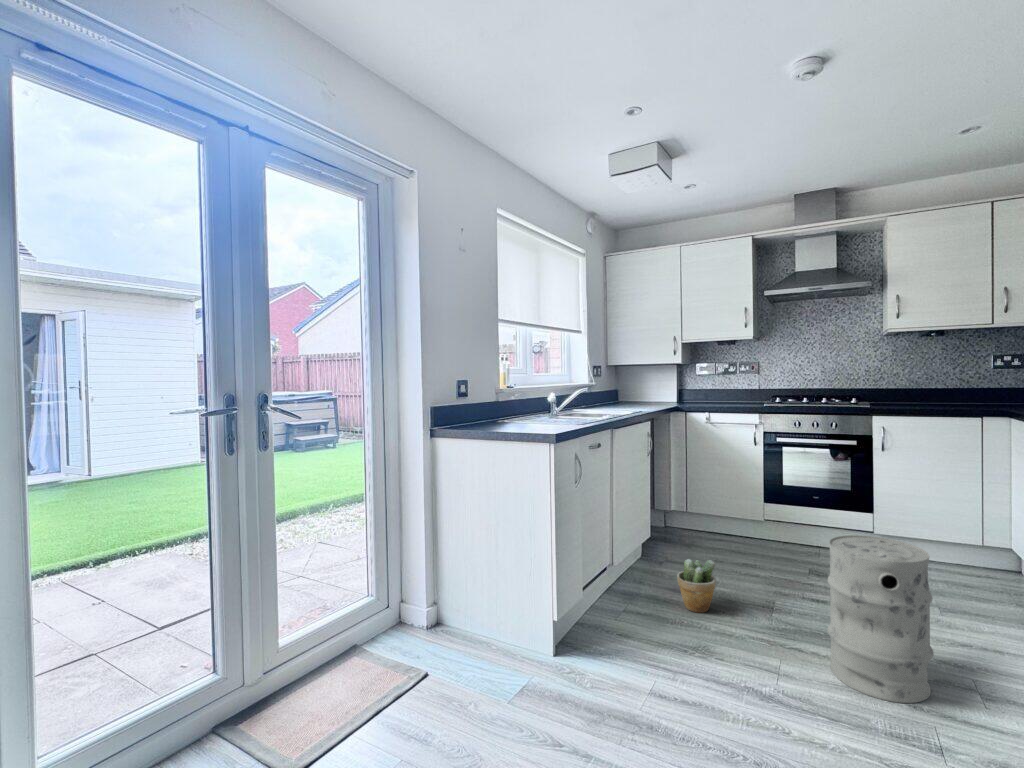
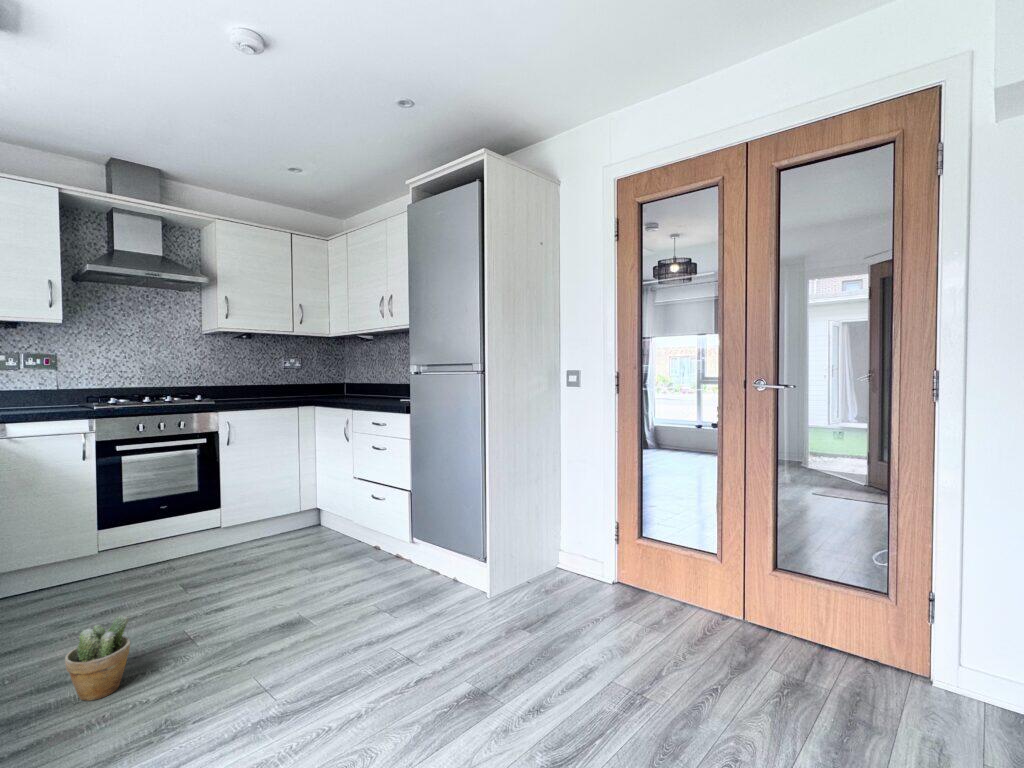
trash can: present [828,535,934,703] -> none [286,514,368,661]

